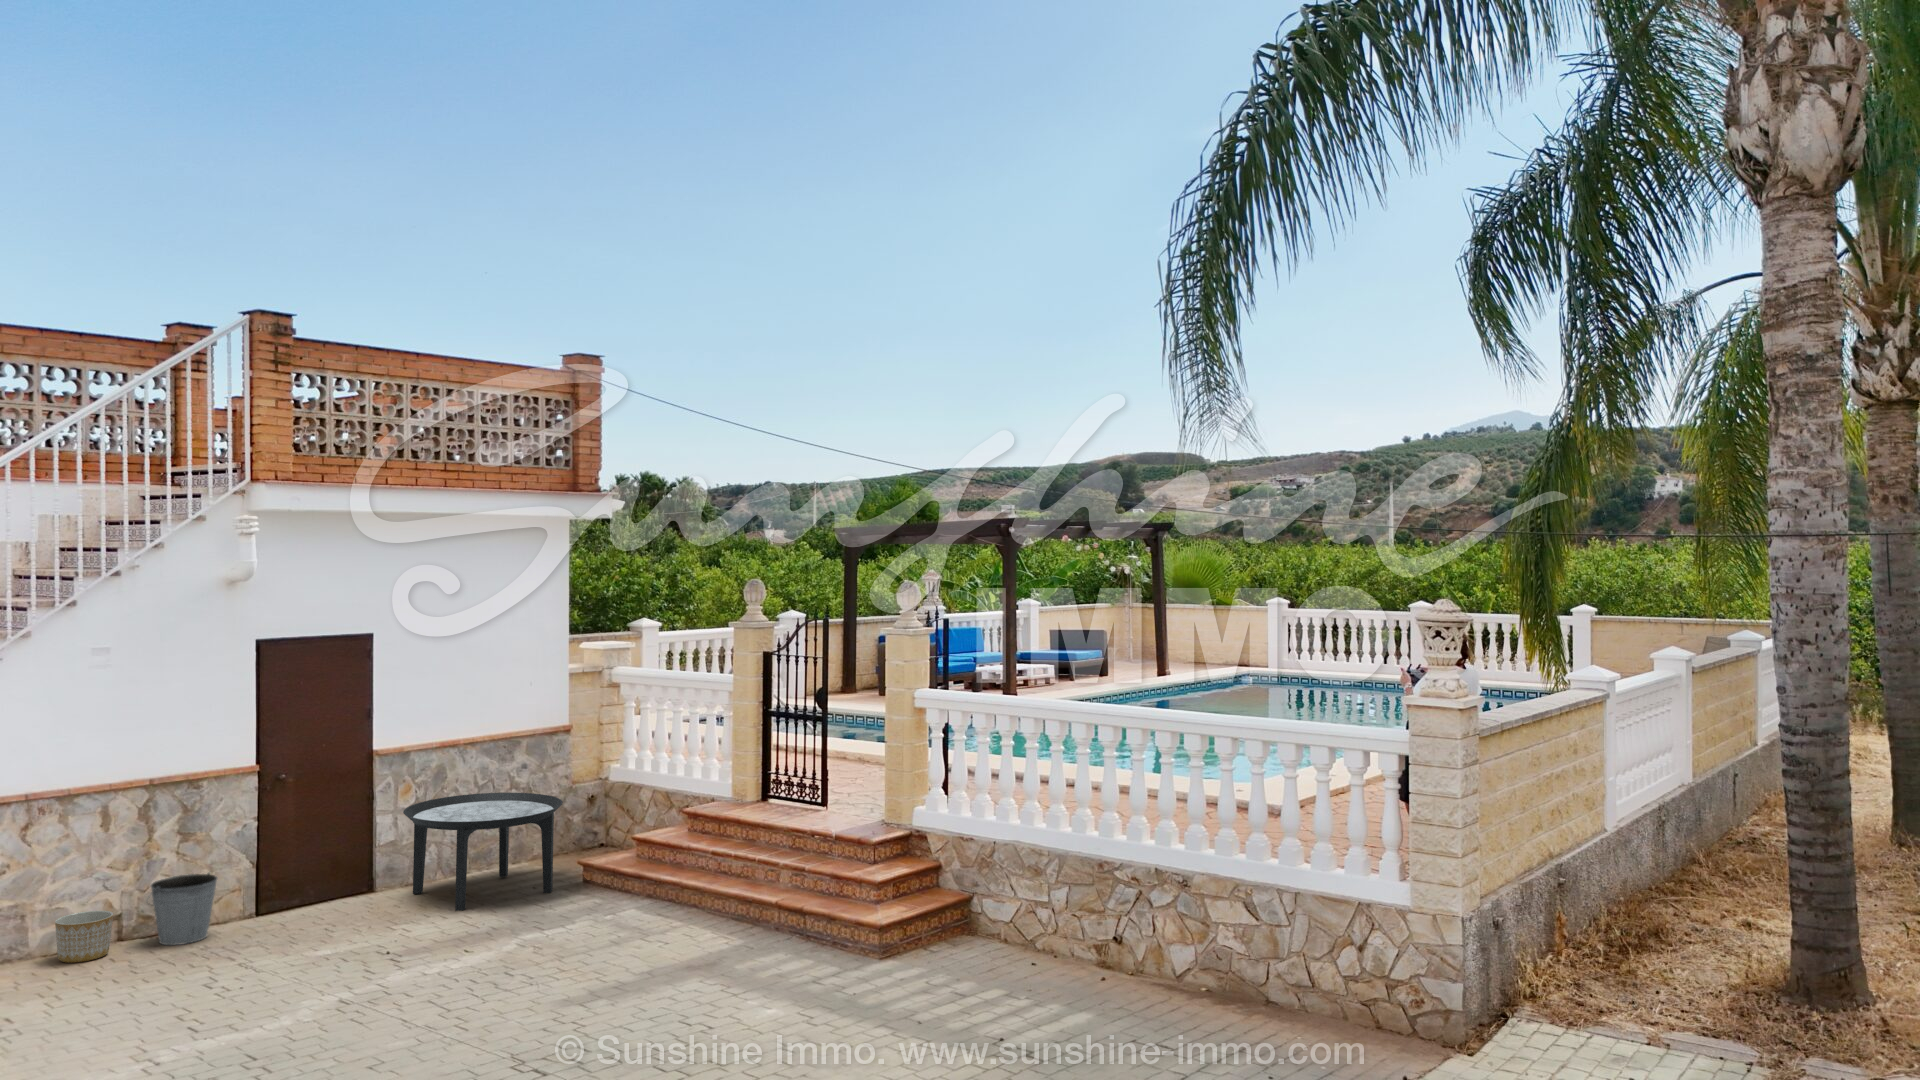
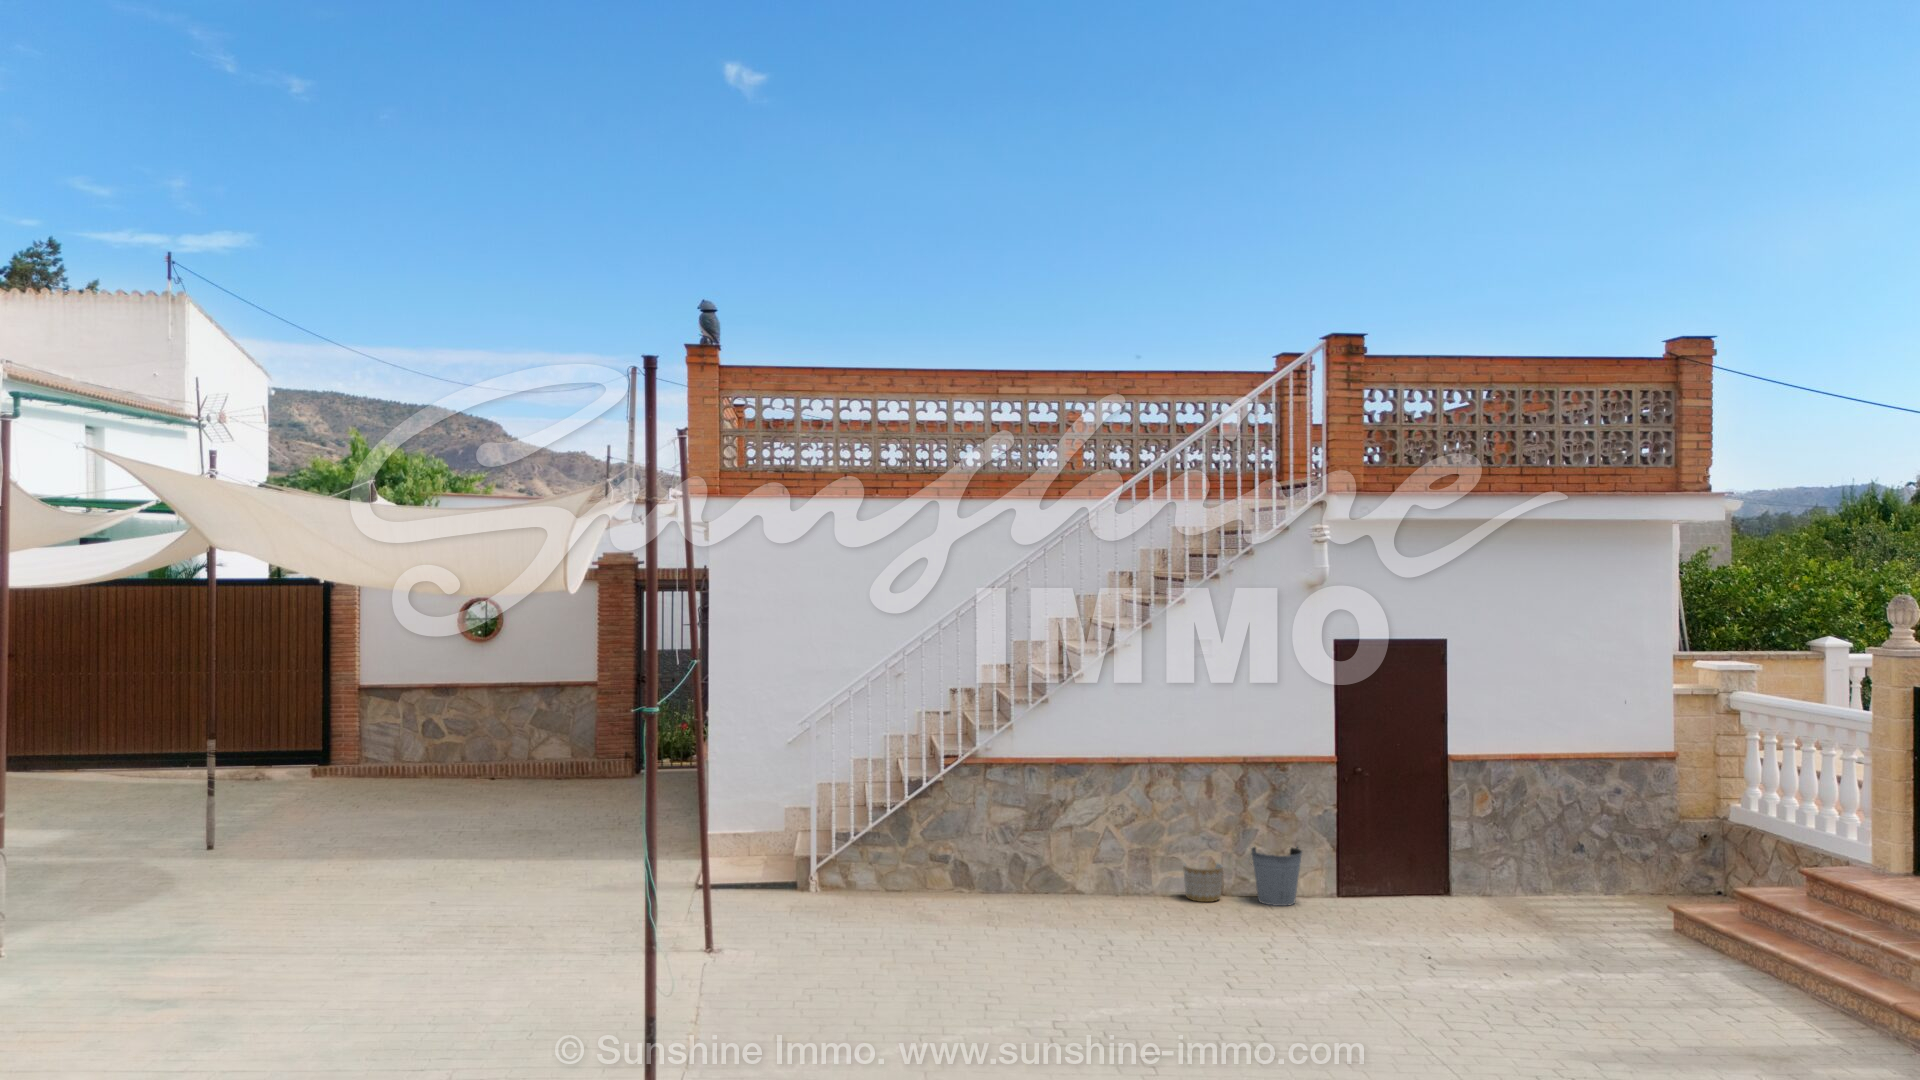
round table: present [403,793,563,911] -> none [1471,814,1645,936]

